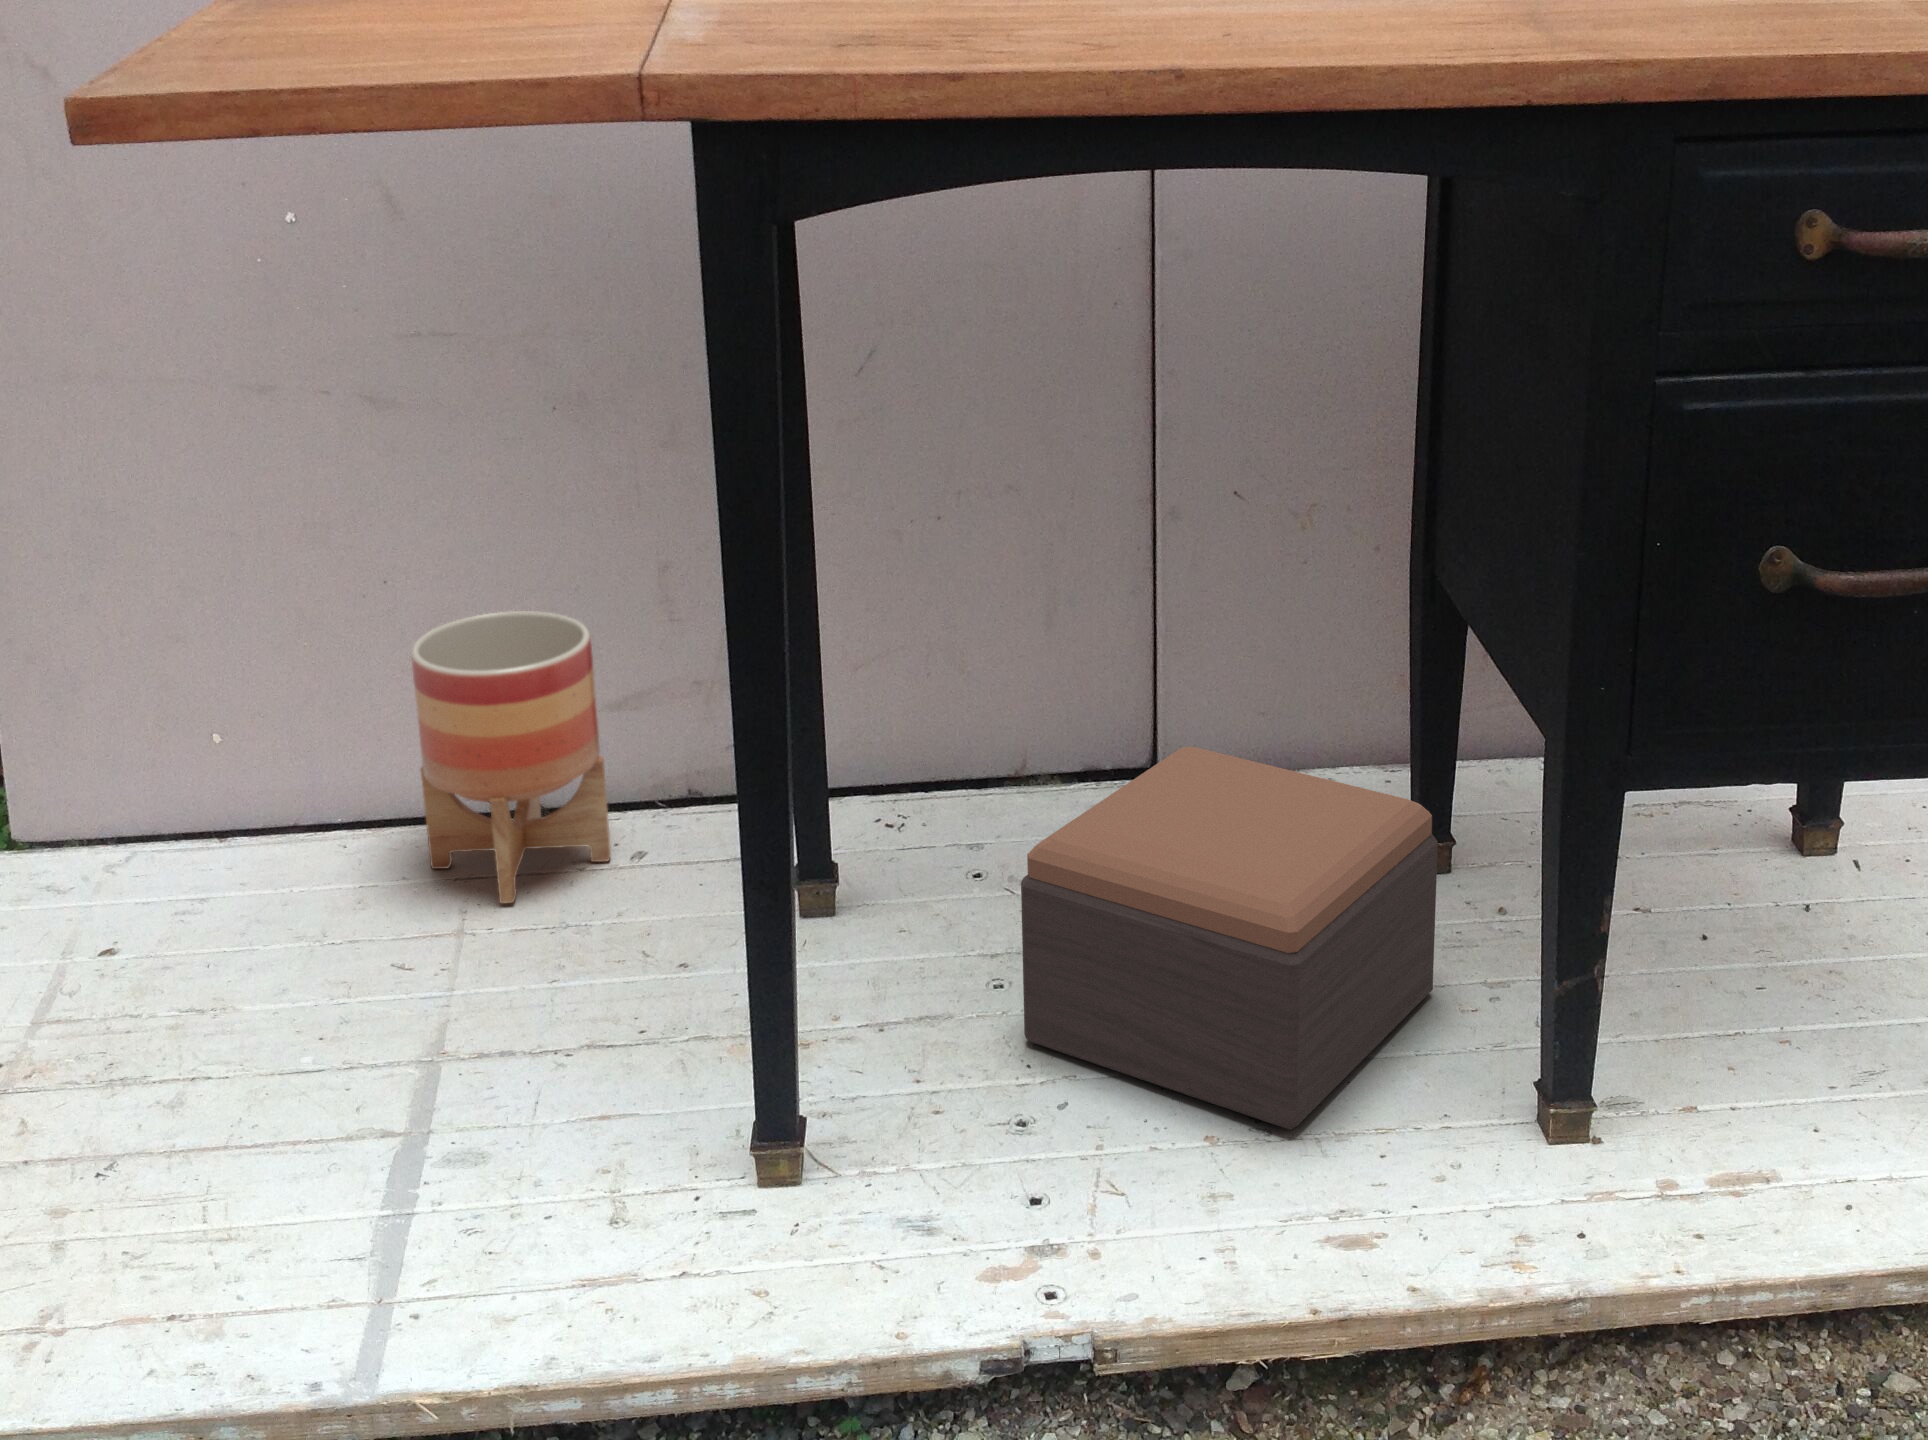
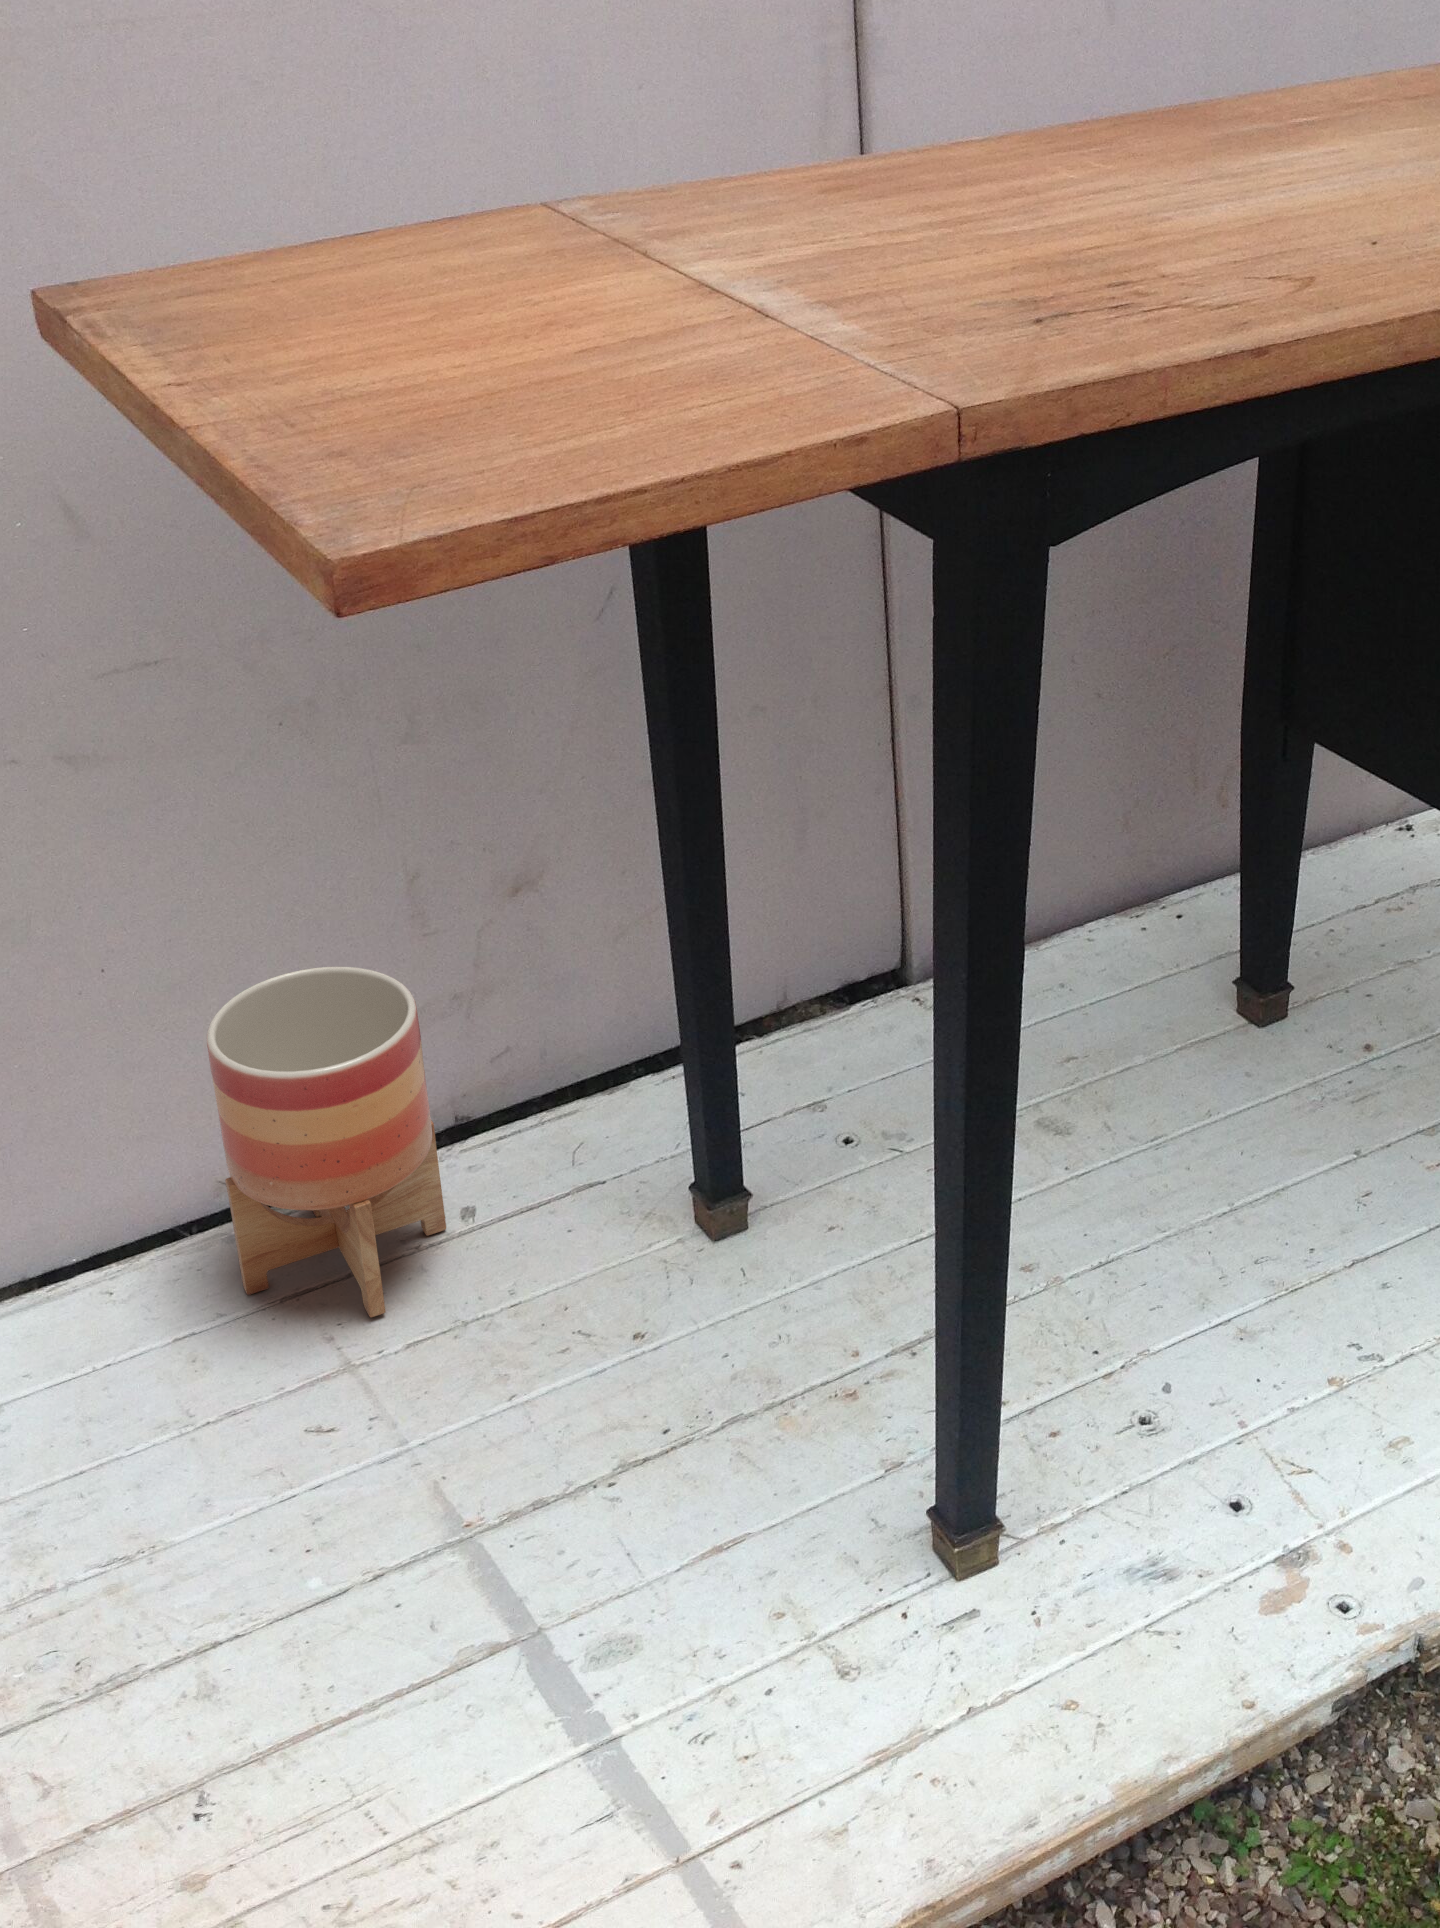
footstool: present [1021,746,1438,1130] -> none [1065,966,1416,1348]

